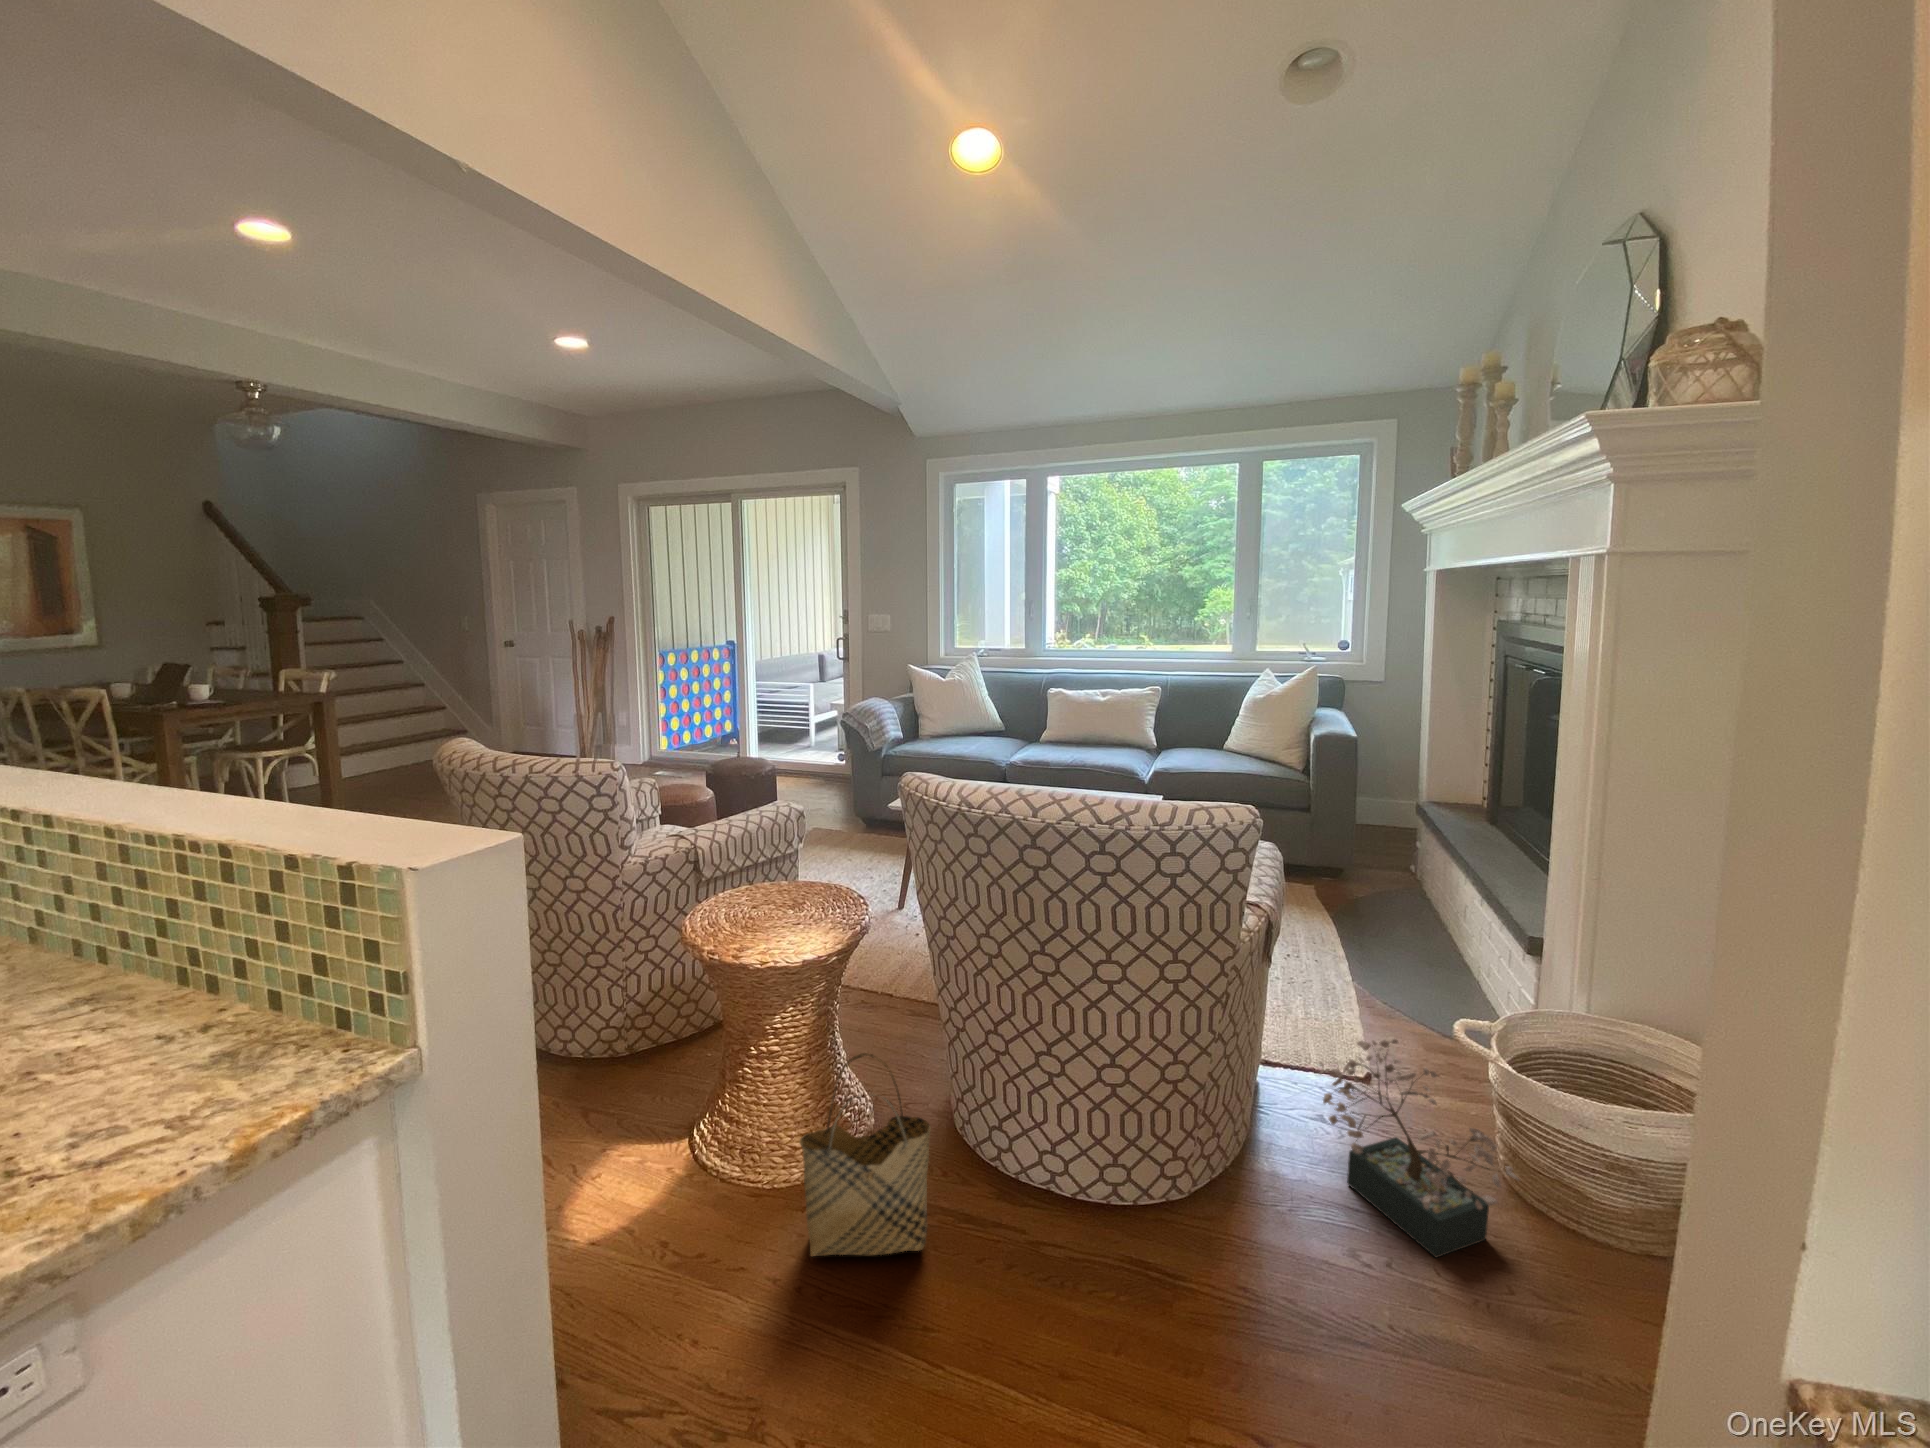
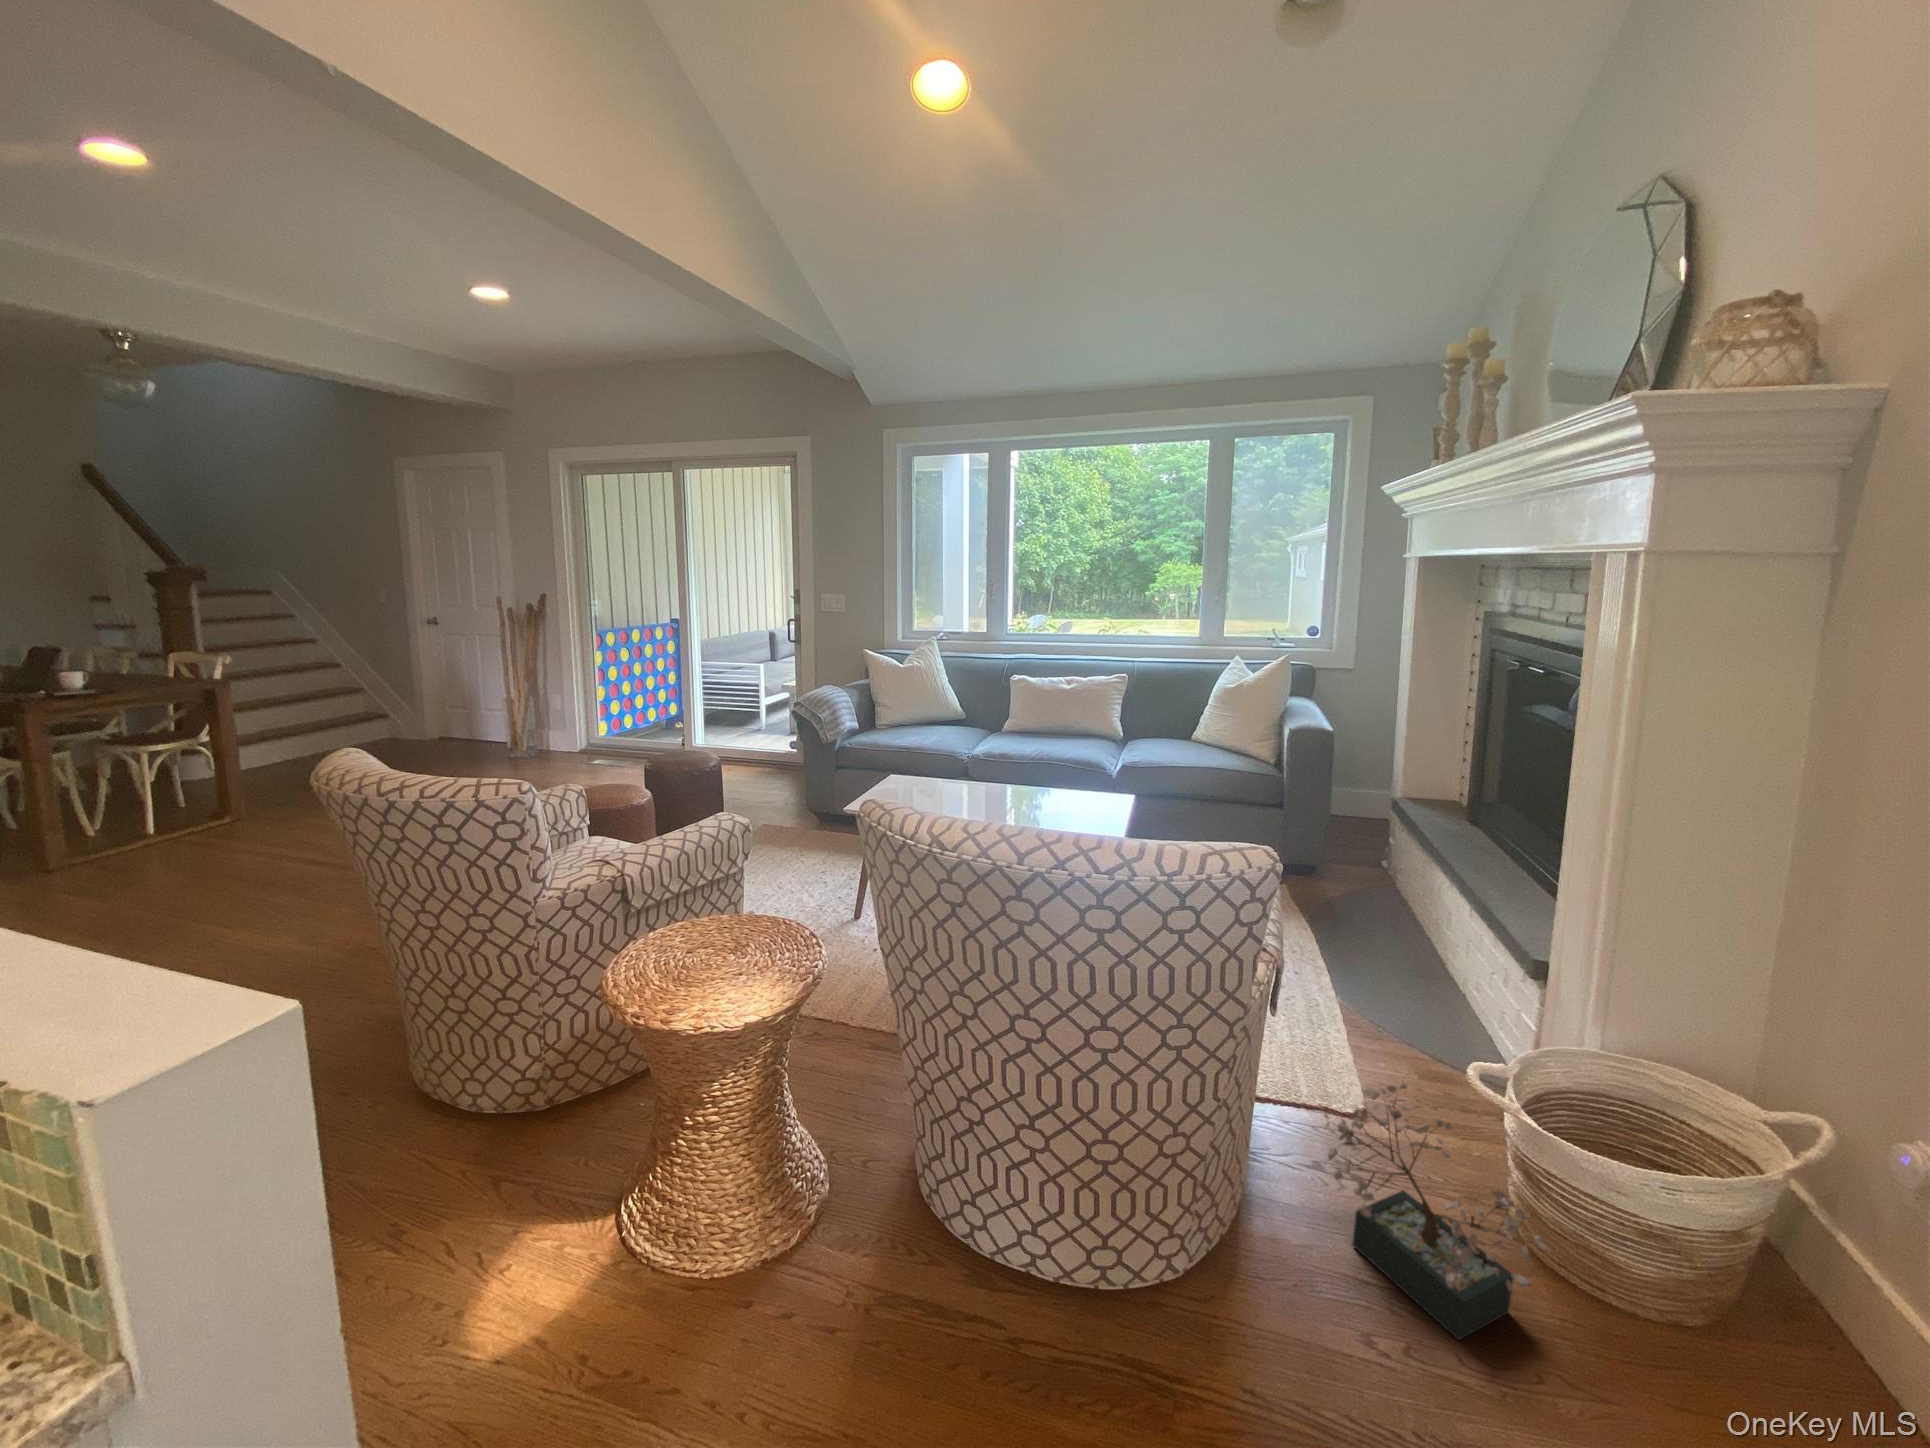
woven basket: present [800,1053,931,1256] -> none [740,1132,895,1379]

